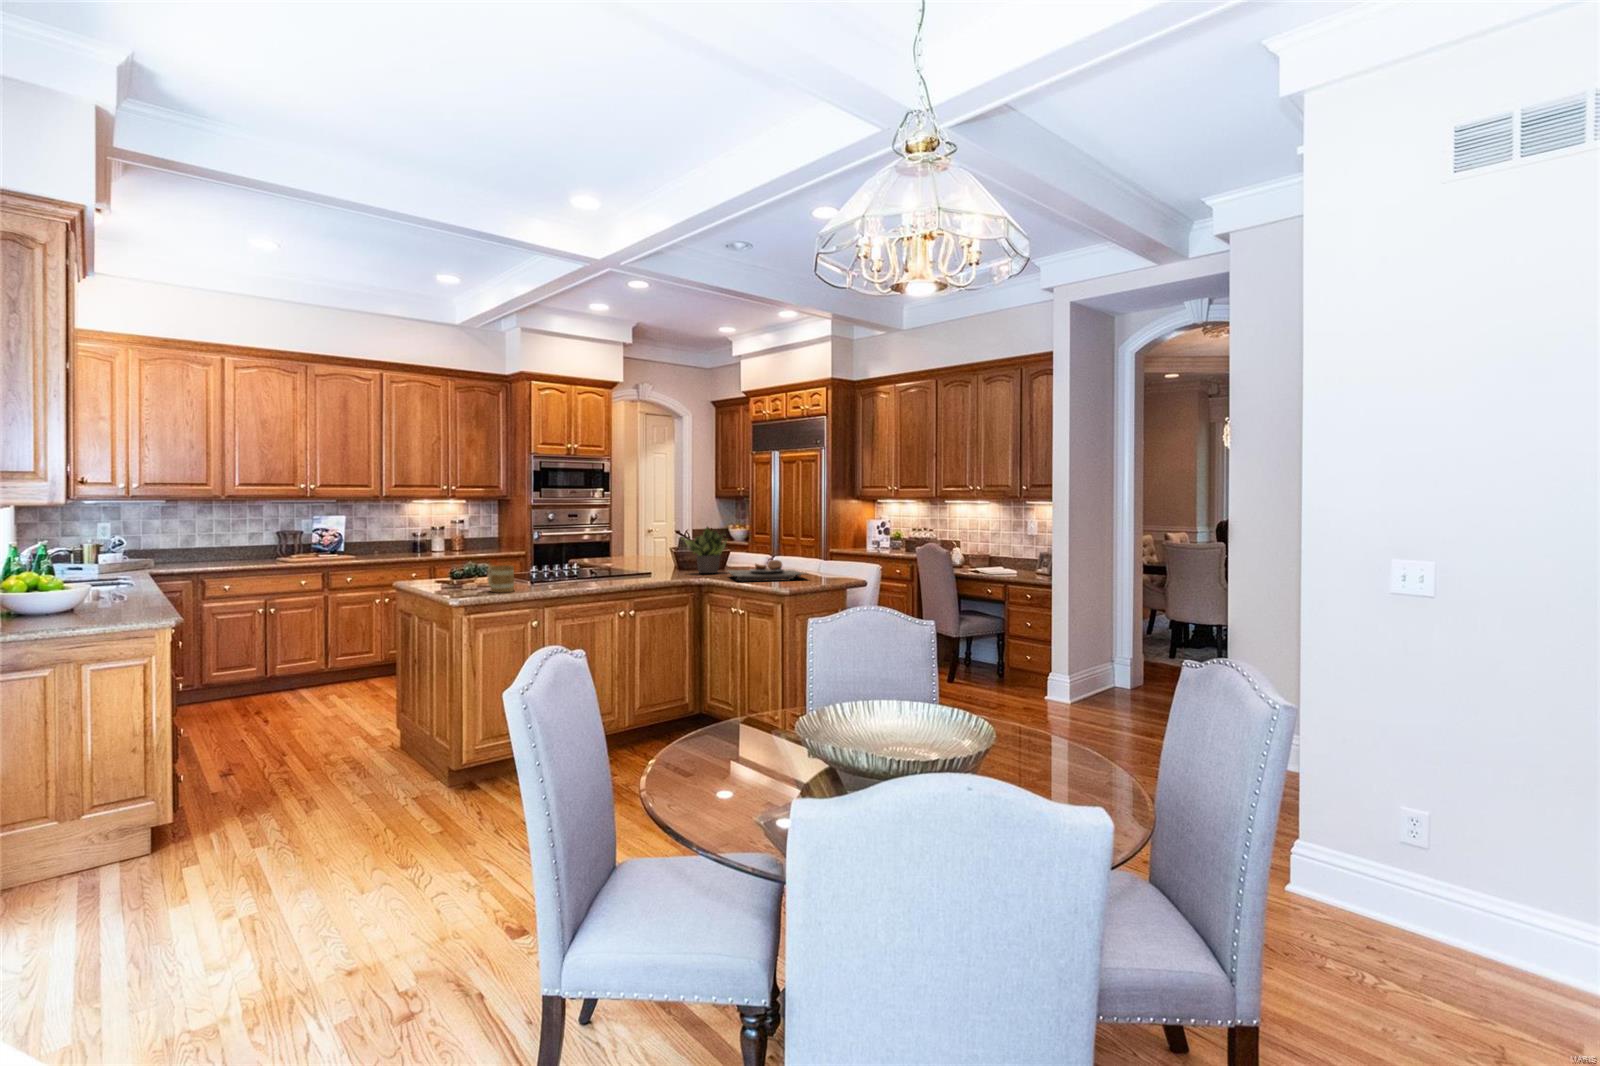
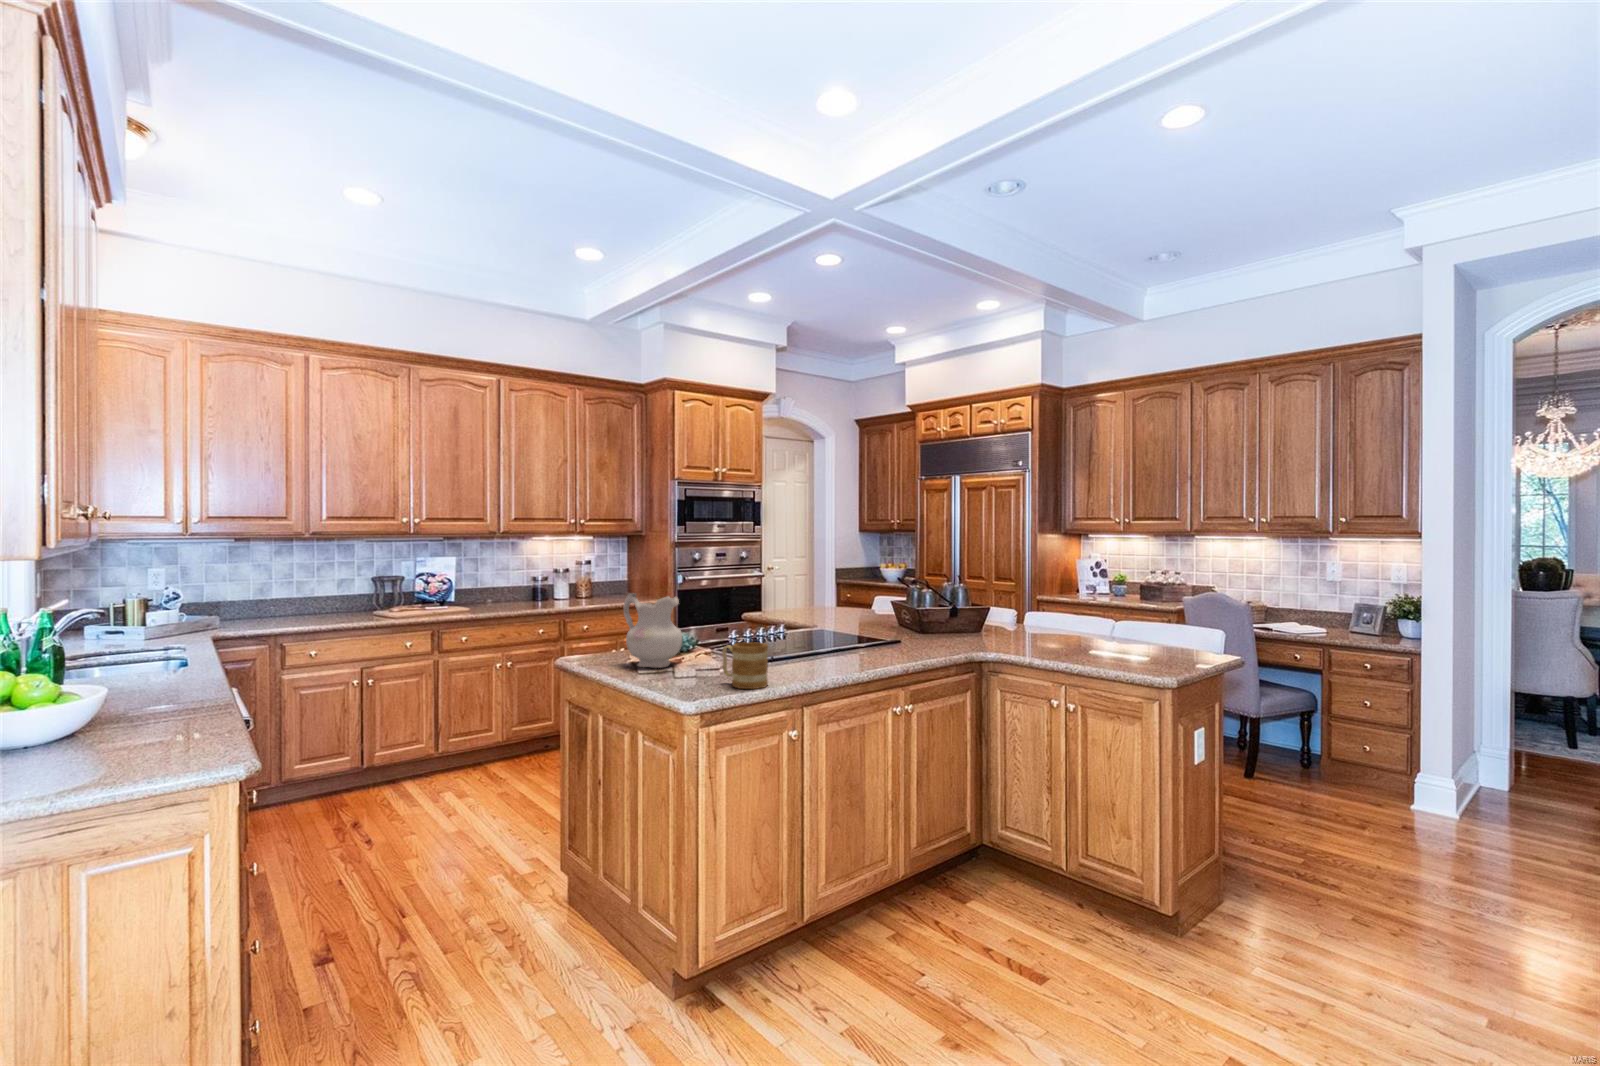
potted plant: present [682,527,727,573] -> none [946,571,1012,641]
ceramic pitcher: none [437,537,478,585] -> present [624,593,682,668]
plate: present [728,560,806,581] -> none [1027,625,1181,662]

